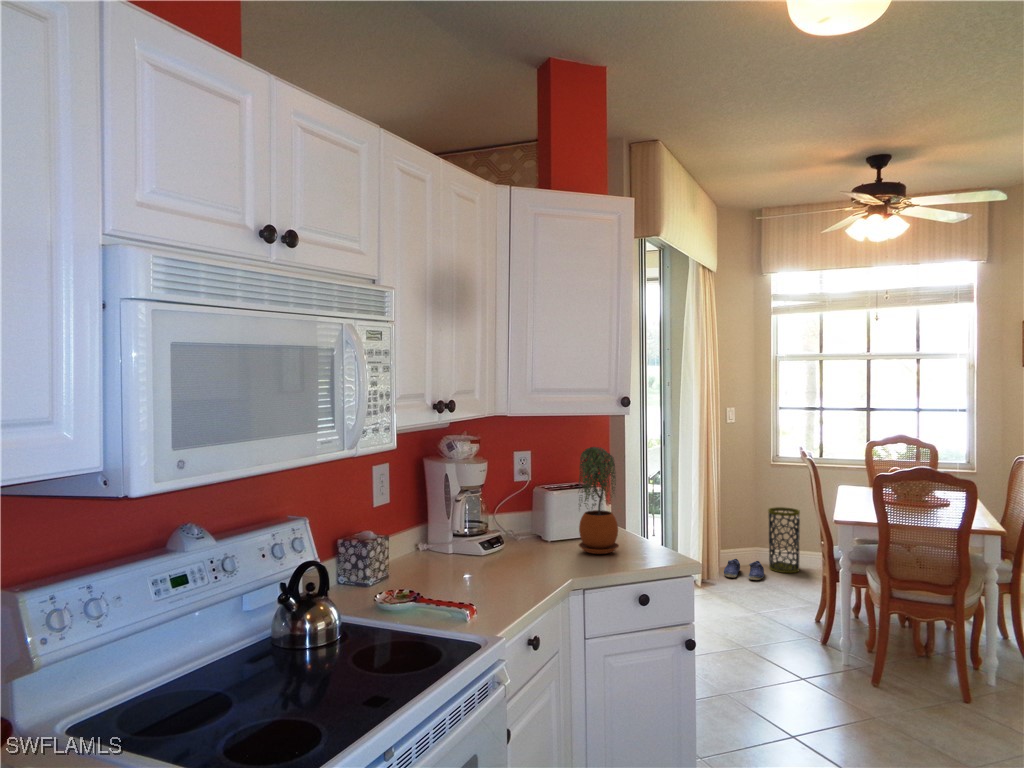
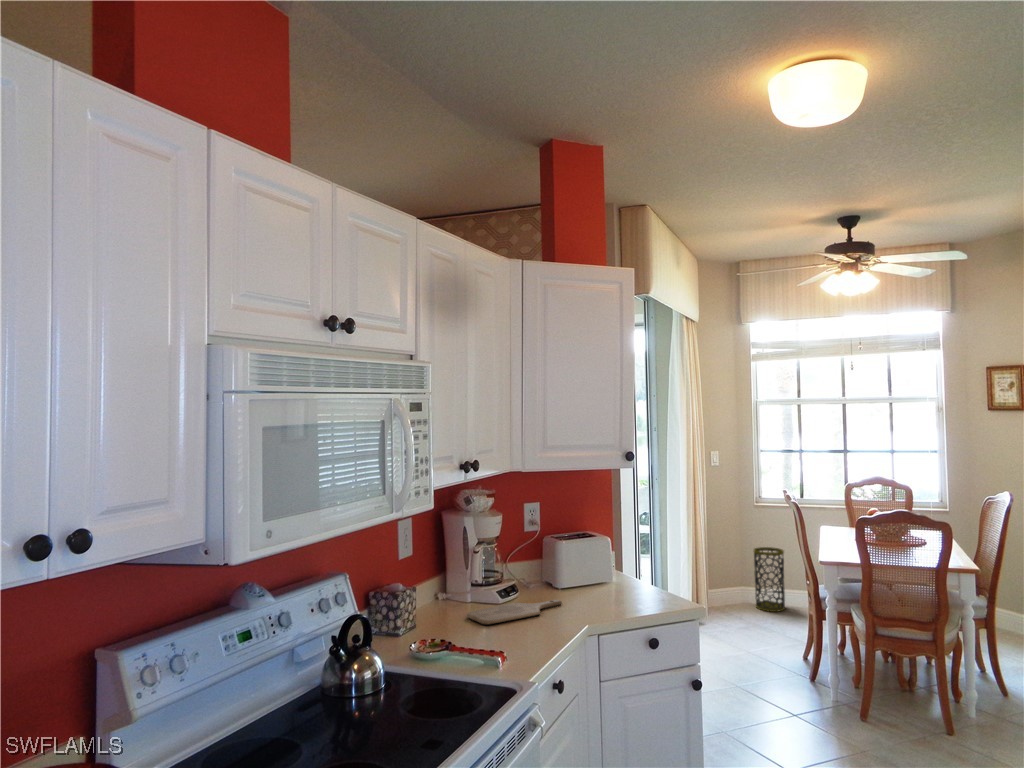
potted plant: present [579,447,619,554] -> none [587,498,627,600]
cutting board: none [445,552,549,576] -> present [466,600,562,625]
shoe: present [724,559,764,580] -> none [713,598,752,619]

